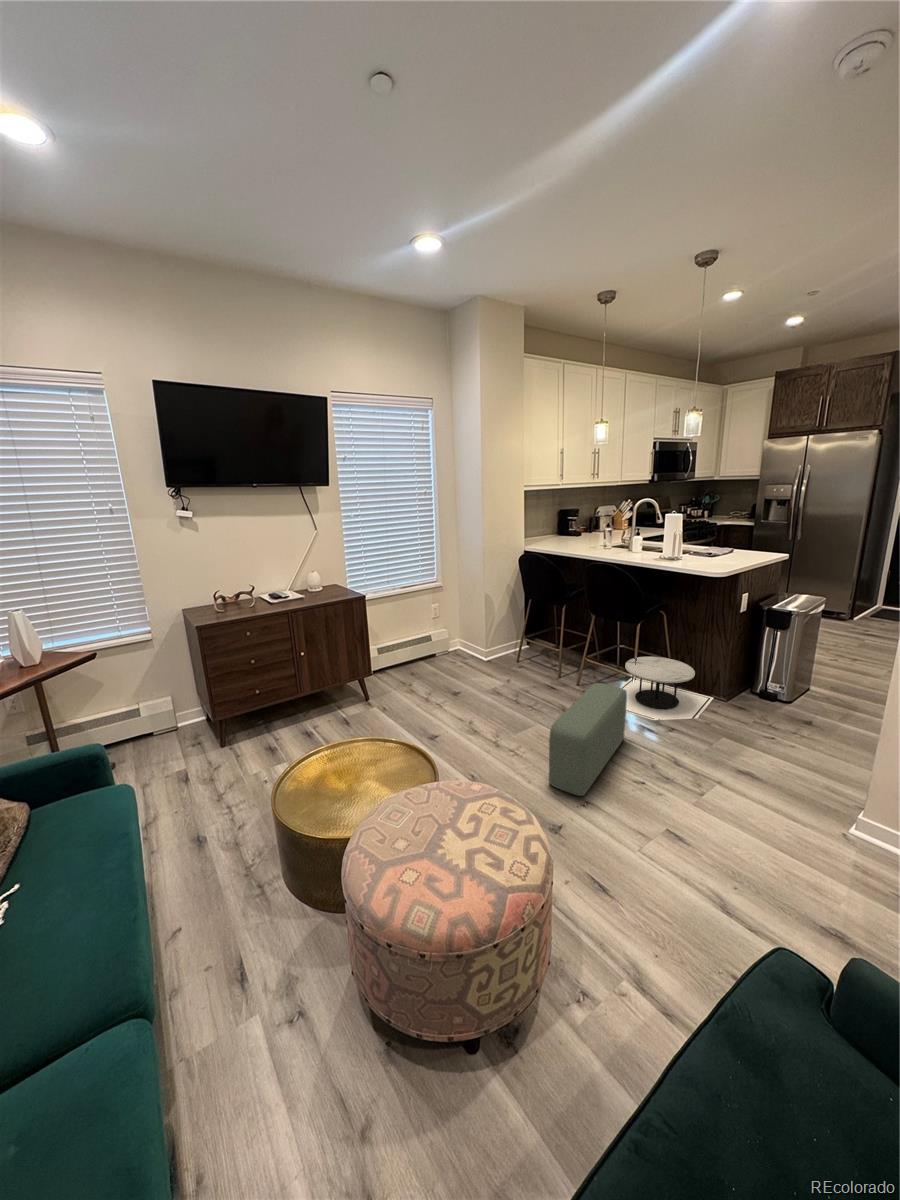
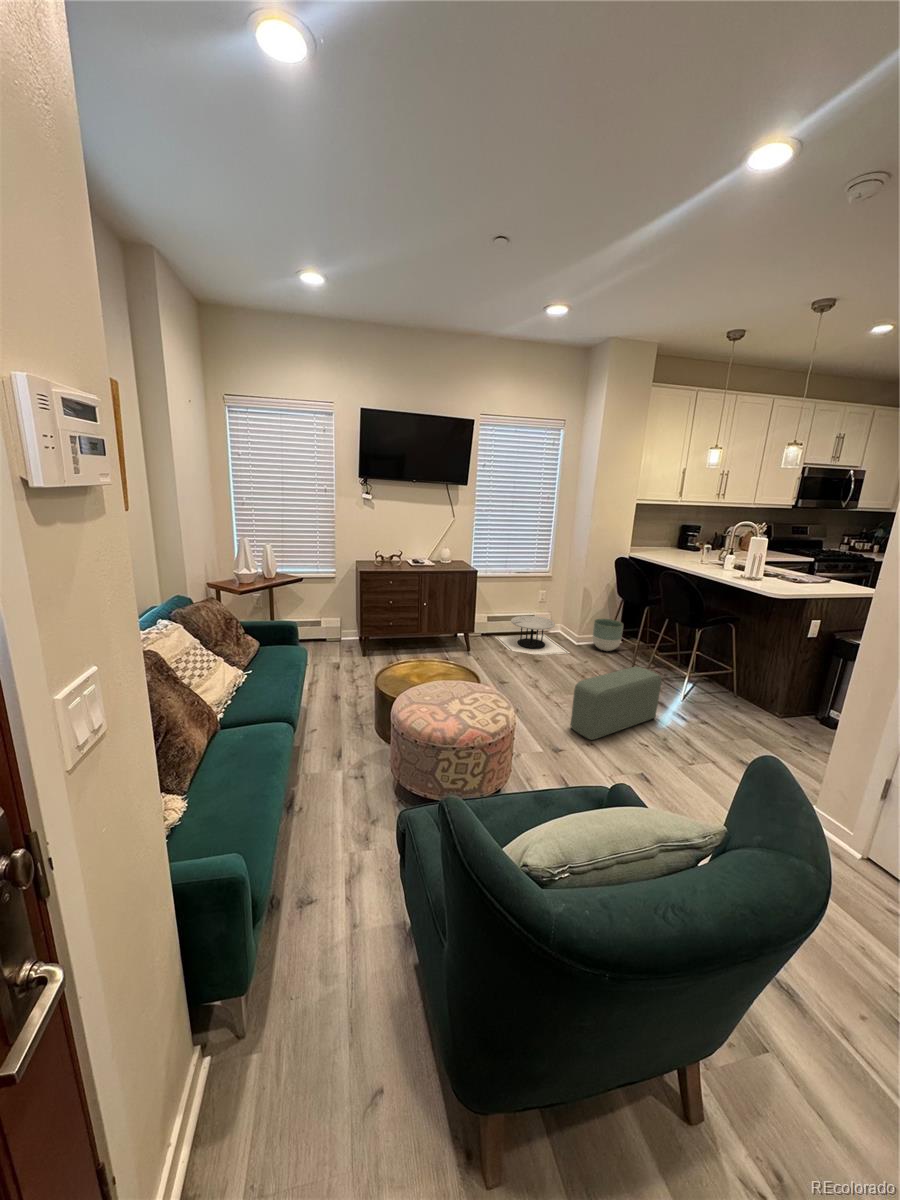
planter: none [502,624,535,661] -> present [593,619,623,651]
side table: present [620,657,713,720] -> present [495,616,570,655]

